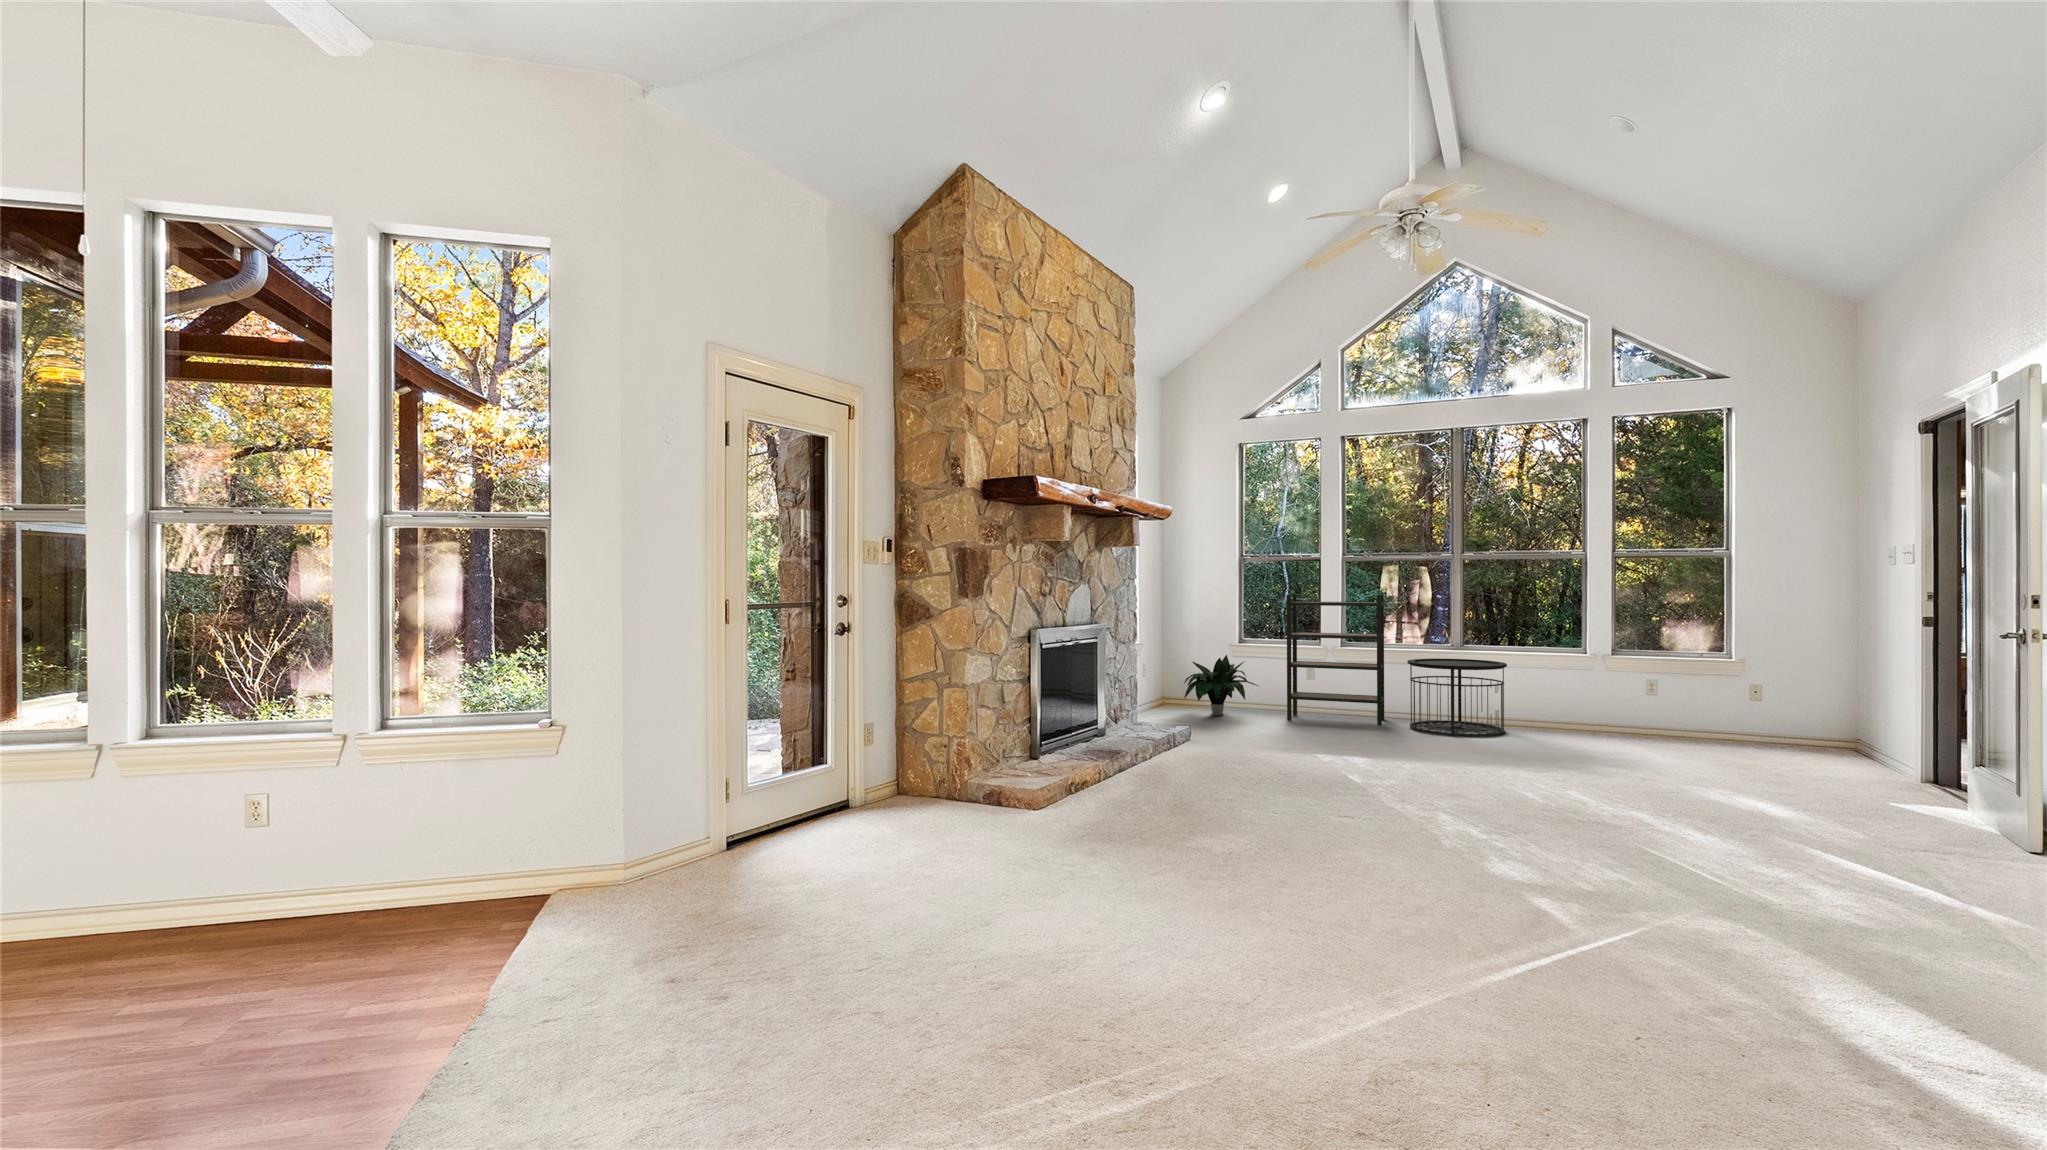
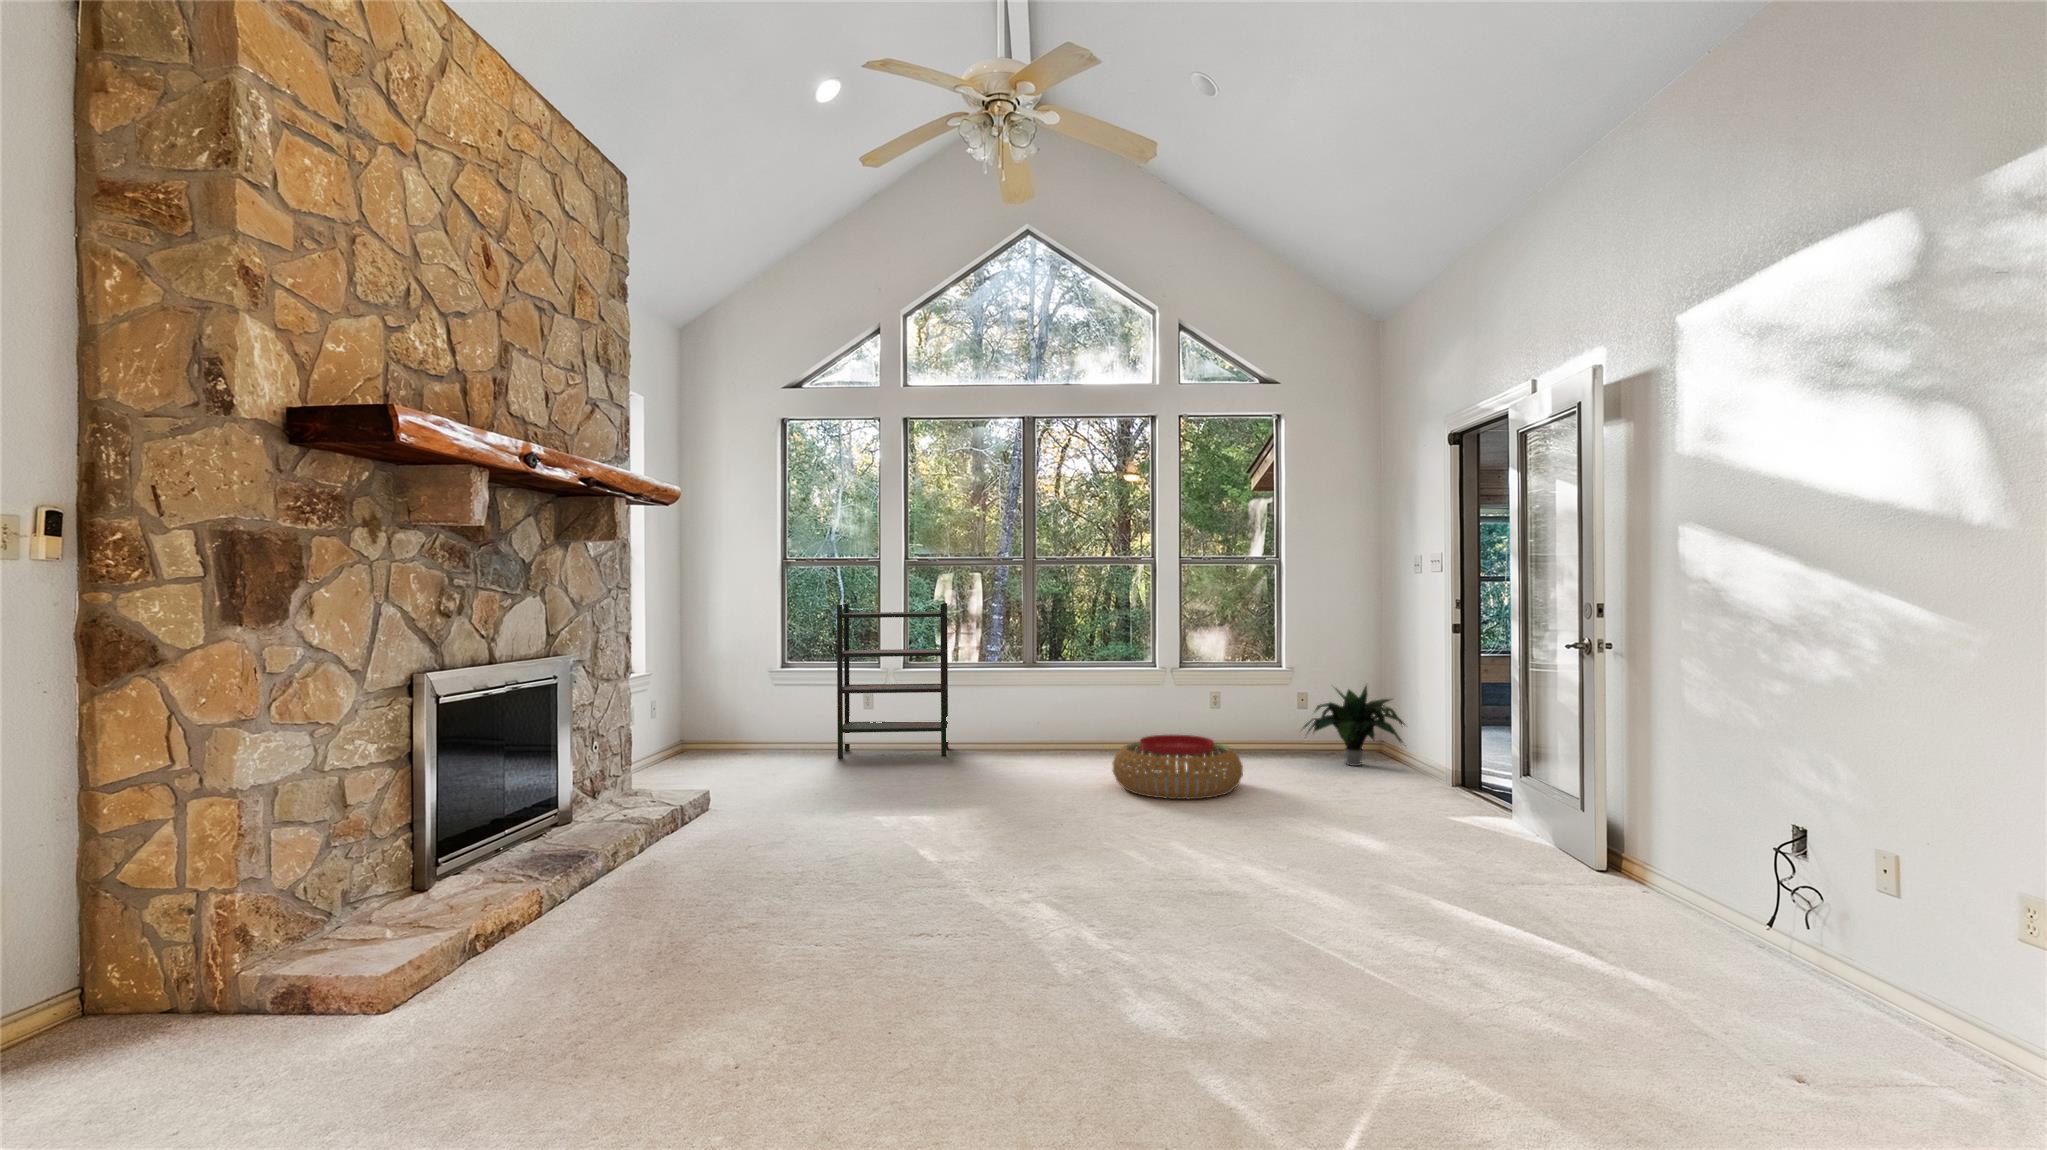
potted plant: present [1184,655,1257,716] -> present [1304,686,1404,766]
side table: present [1407,658,1507,737] -> none [974,674,1076,765]
pouf: none [1534,715,1671,771] -> present [1112,735,1243,799]

